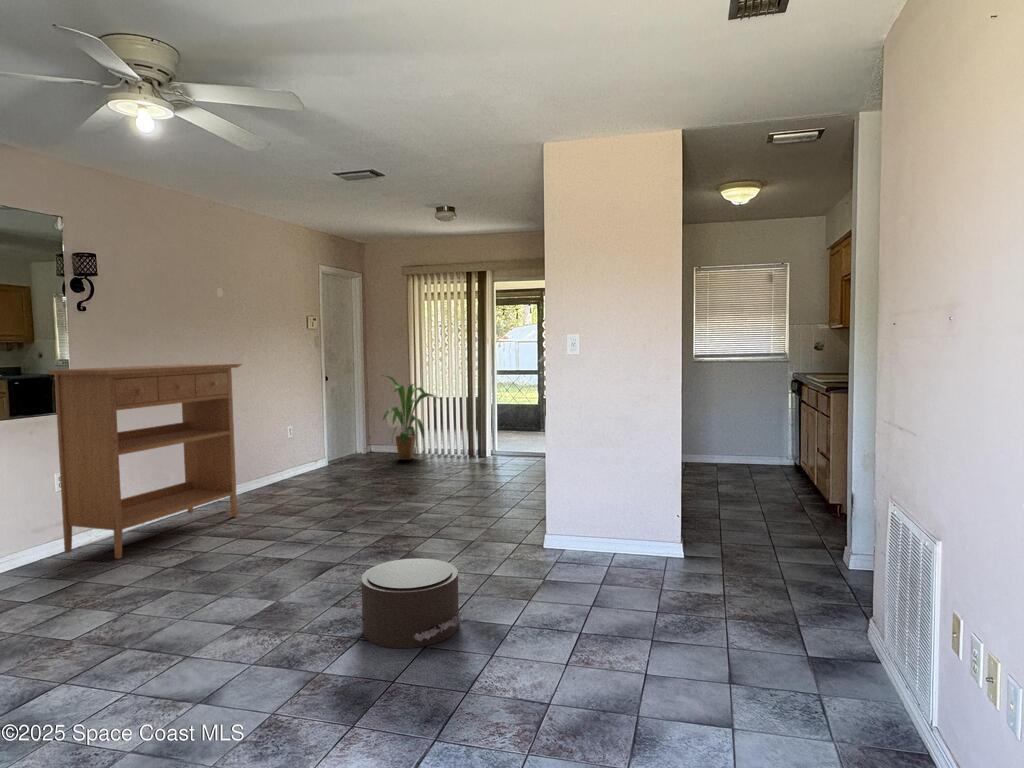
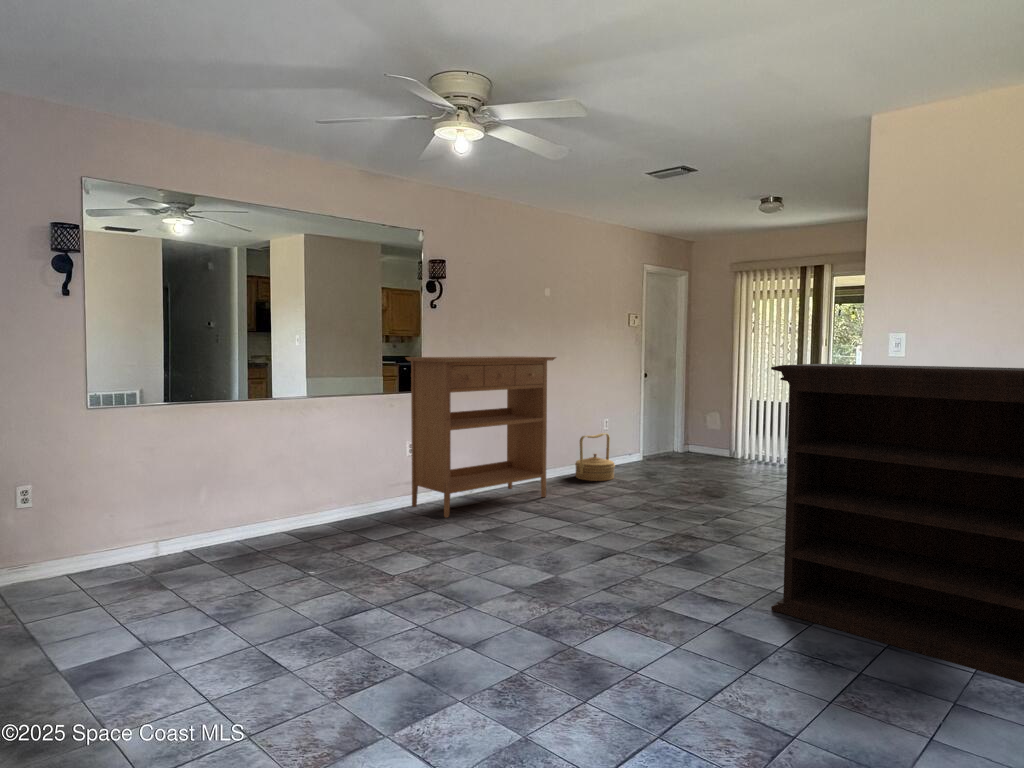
bookshelf: none [484,364,707,610] -> present [771,364,1024,683]
house plant: present [383,376,438,460] -> none [696,375,765,465]
woven basket: none [262,440,306,492] -> present [575,433,615,481]
pouf: present [345,558,464,648] -> none [608,556,724,647]

